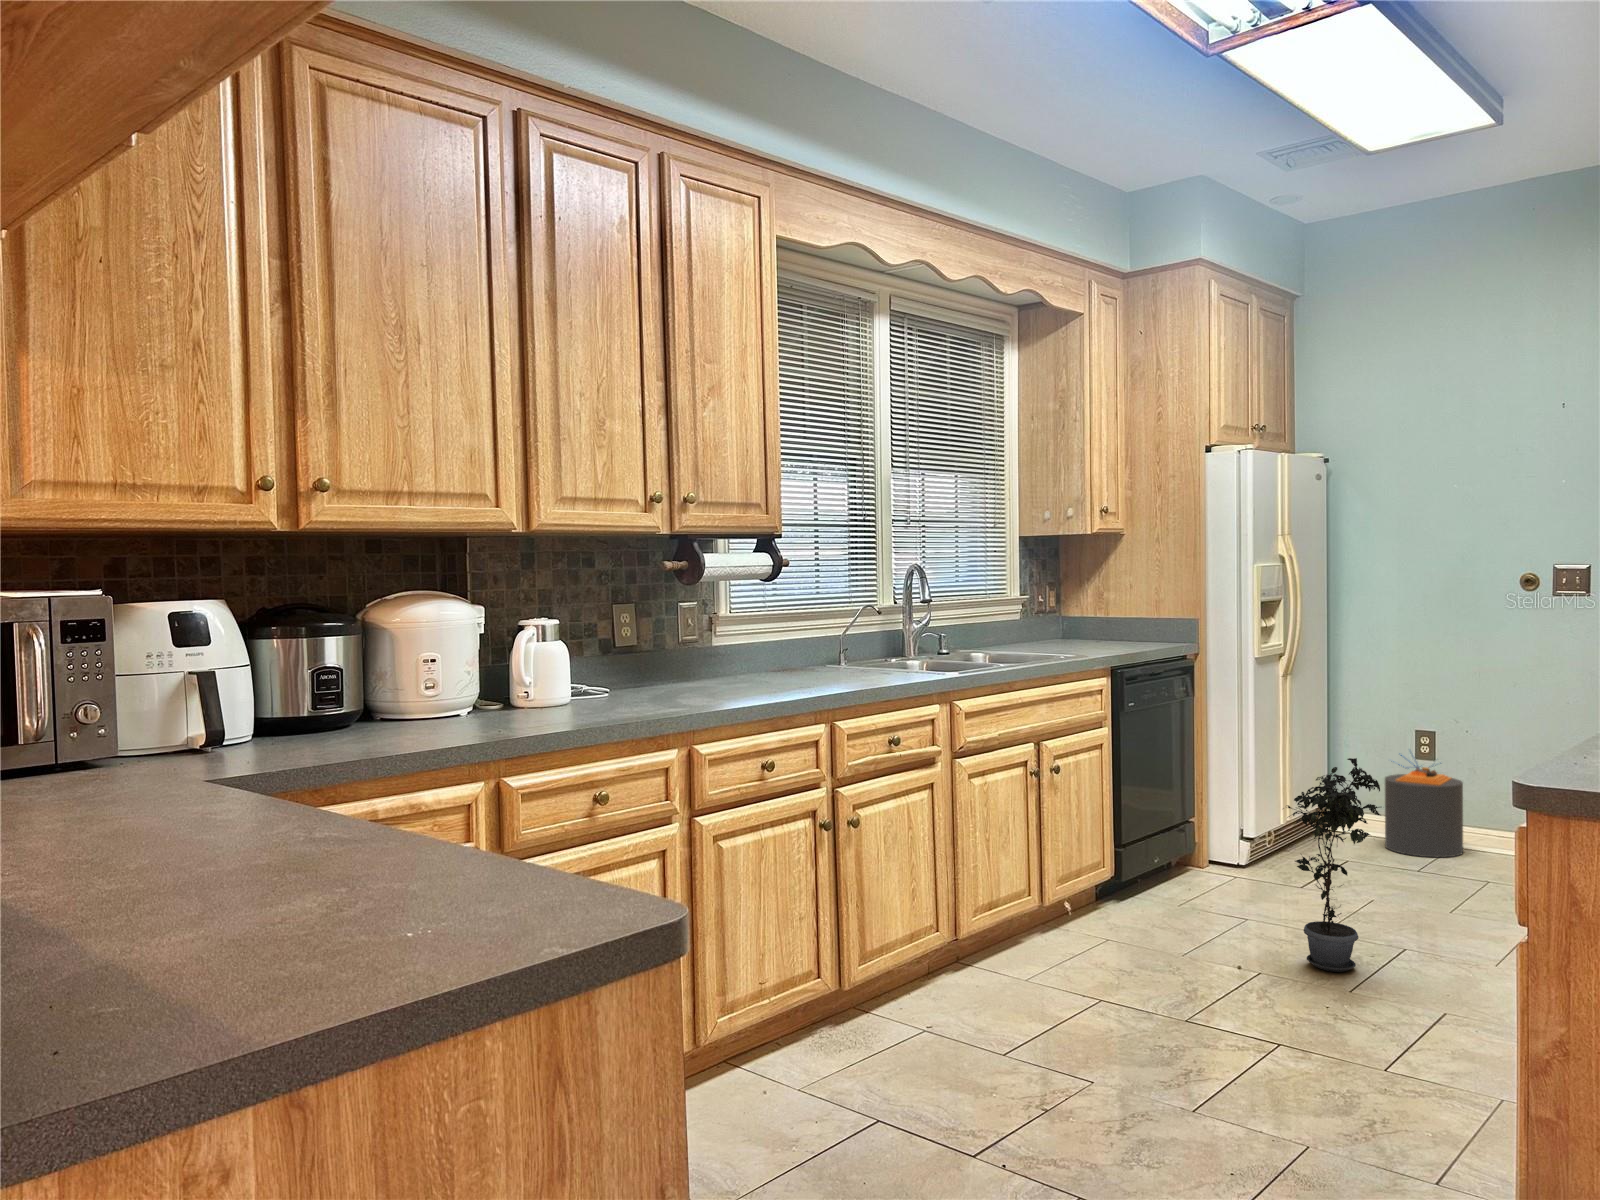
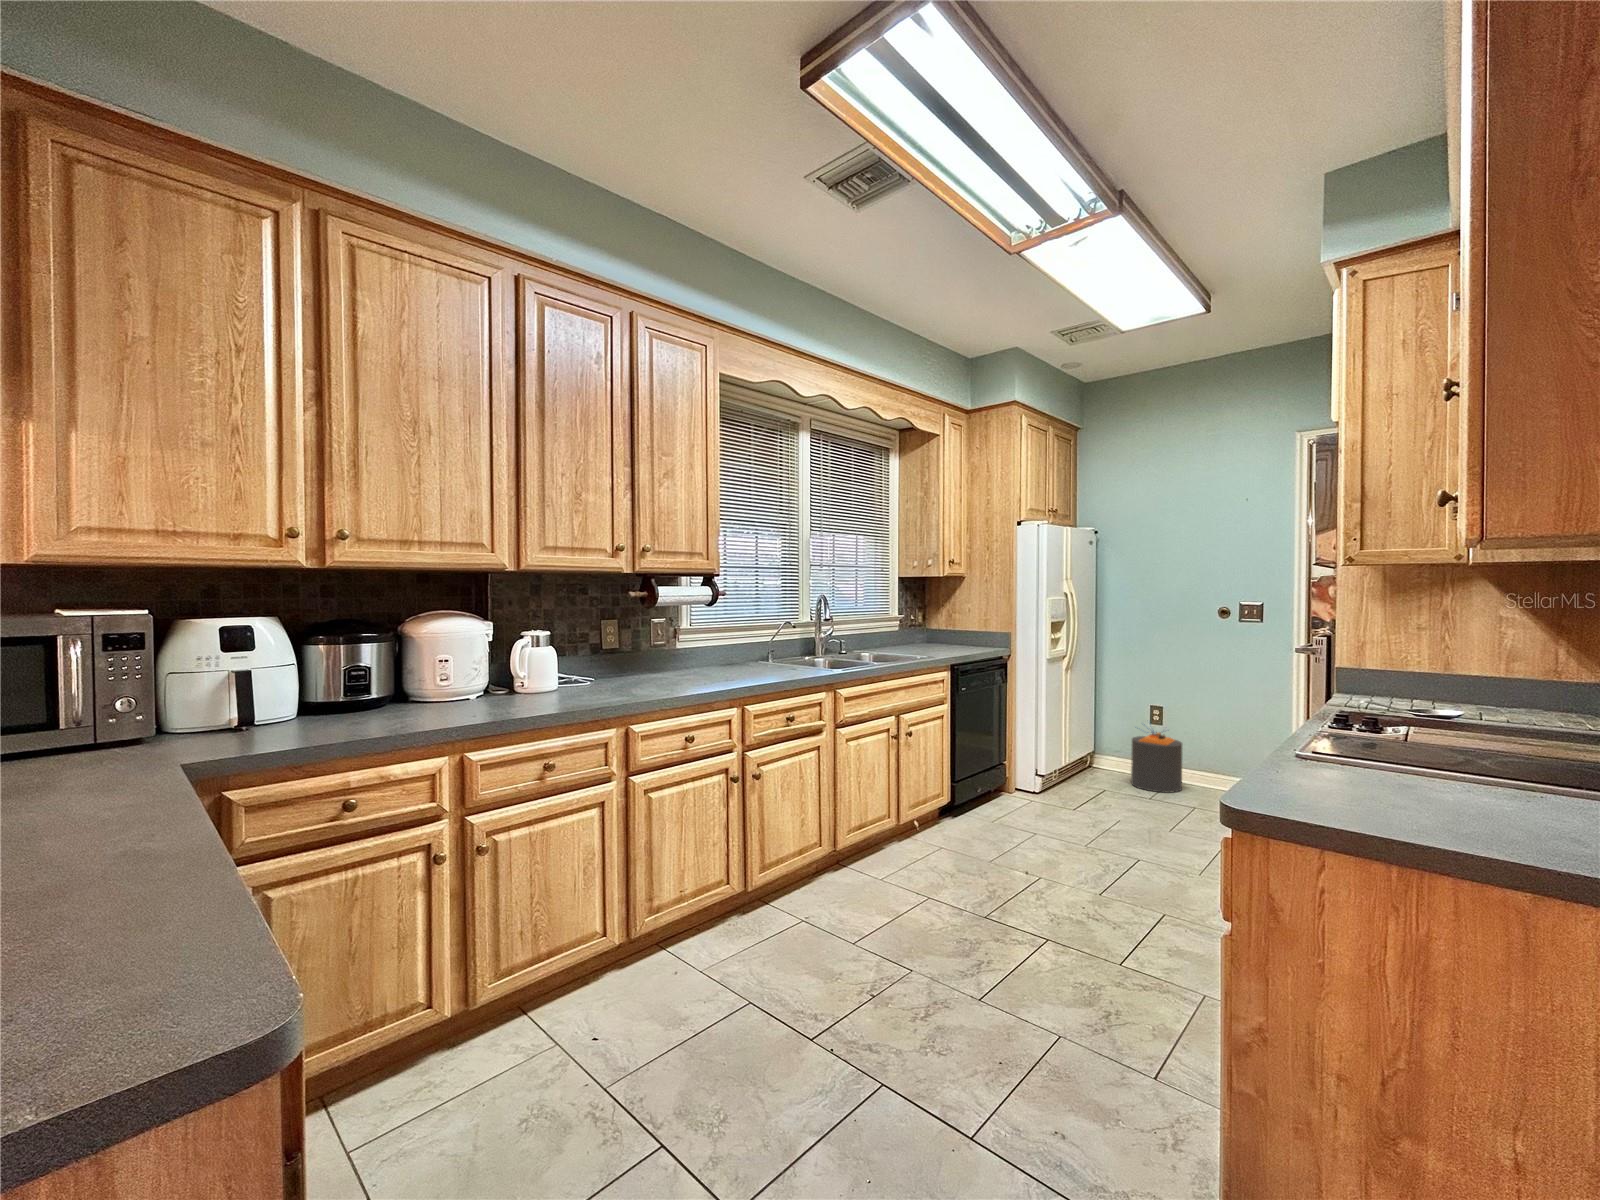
potted plant: present [1287,758,1381,972] -> none [1057,735,1125,881]

